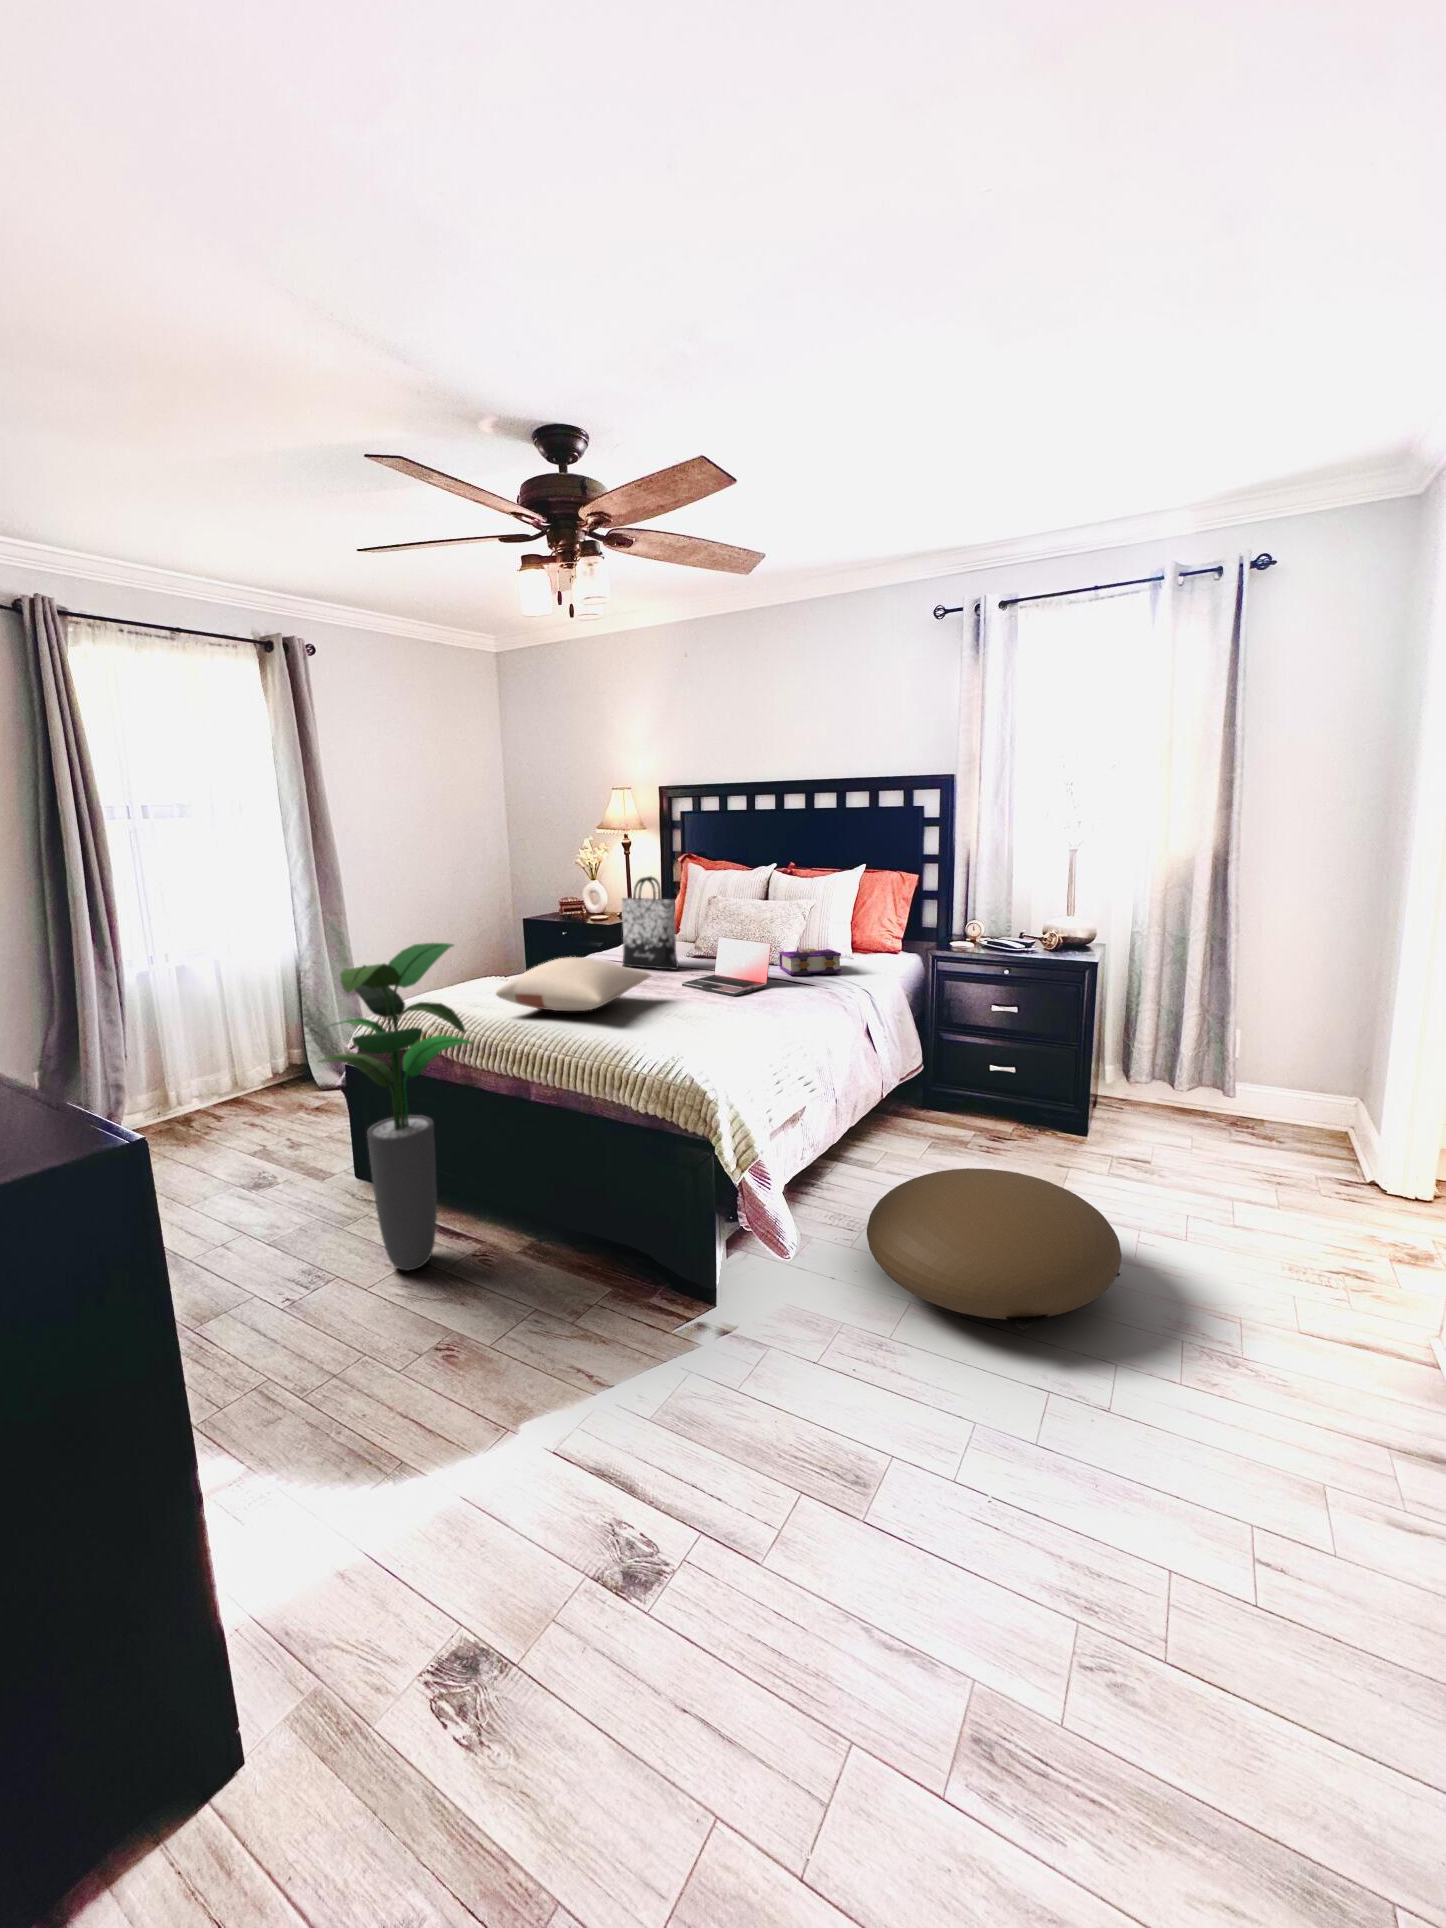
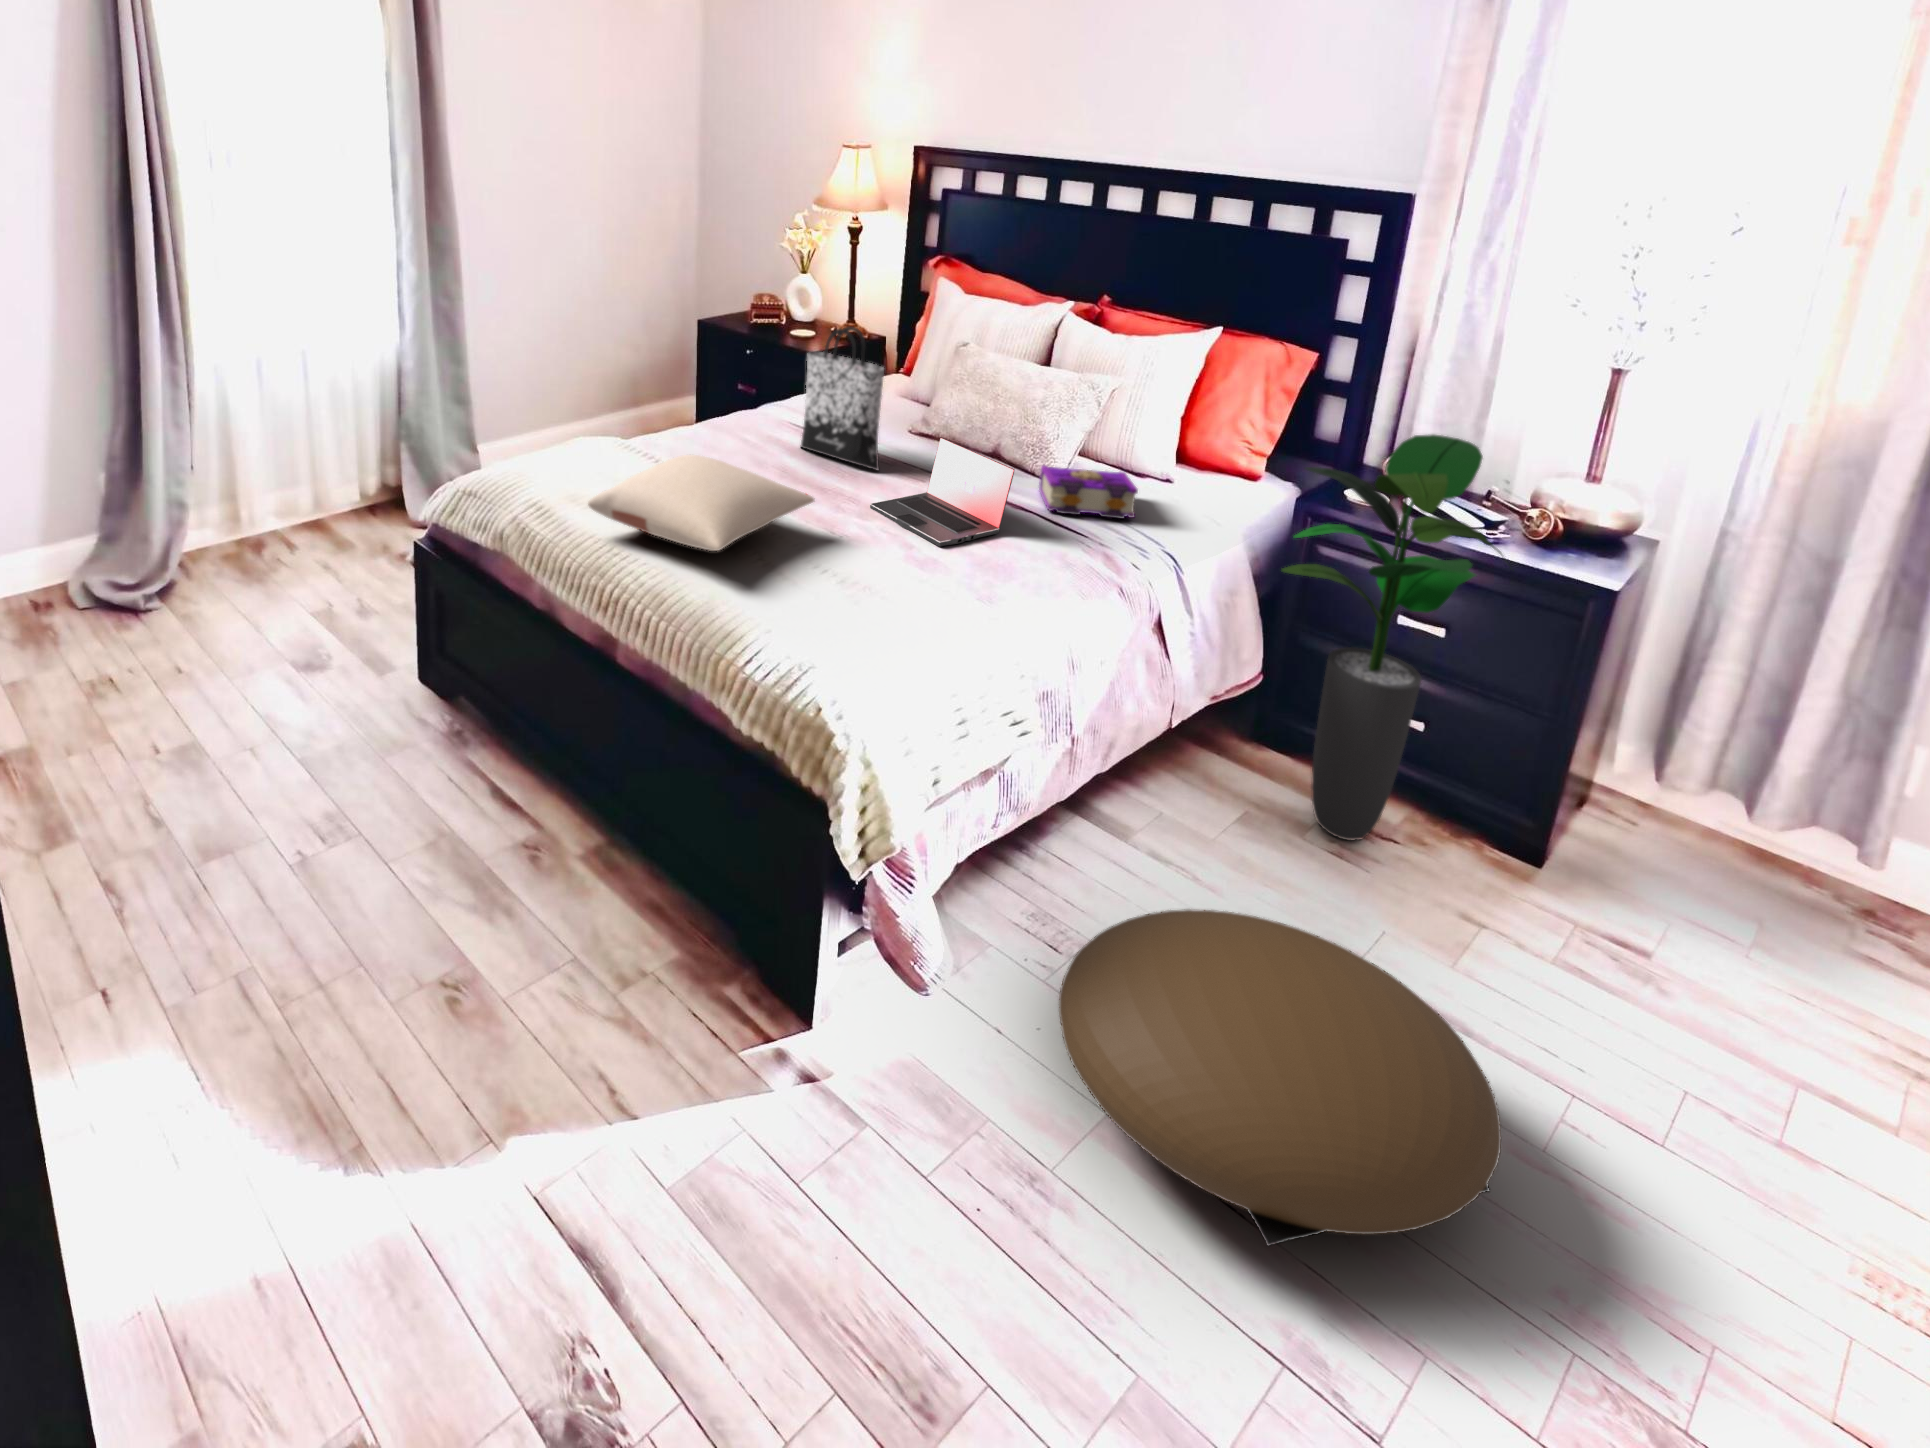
potted plant: present [318,943,473,1270] -> present [1282,435,1502,840]

